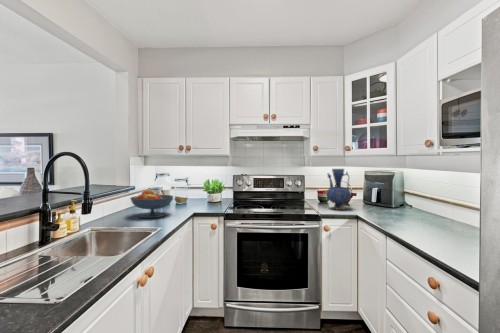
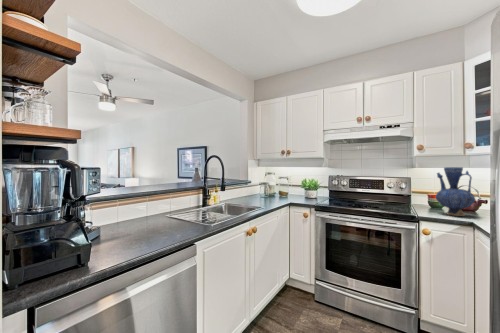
fruit bowl: present [130,190,173,218] -> none [239,182,271,204]

